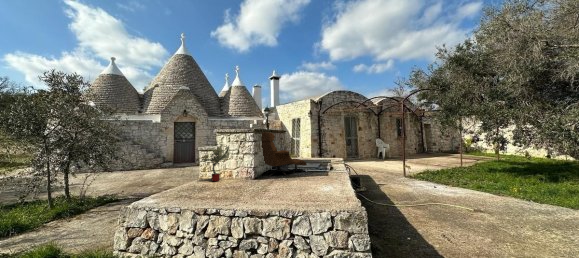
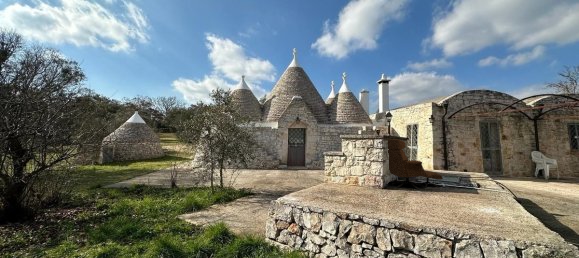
potted tree: present [202,142,229,182] -> none [327,147,357,187]

